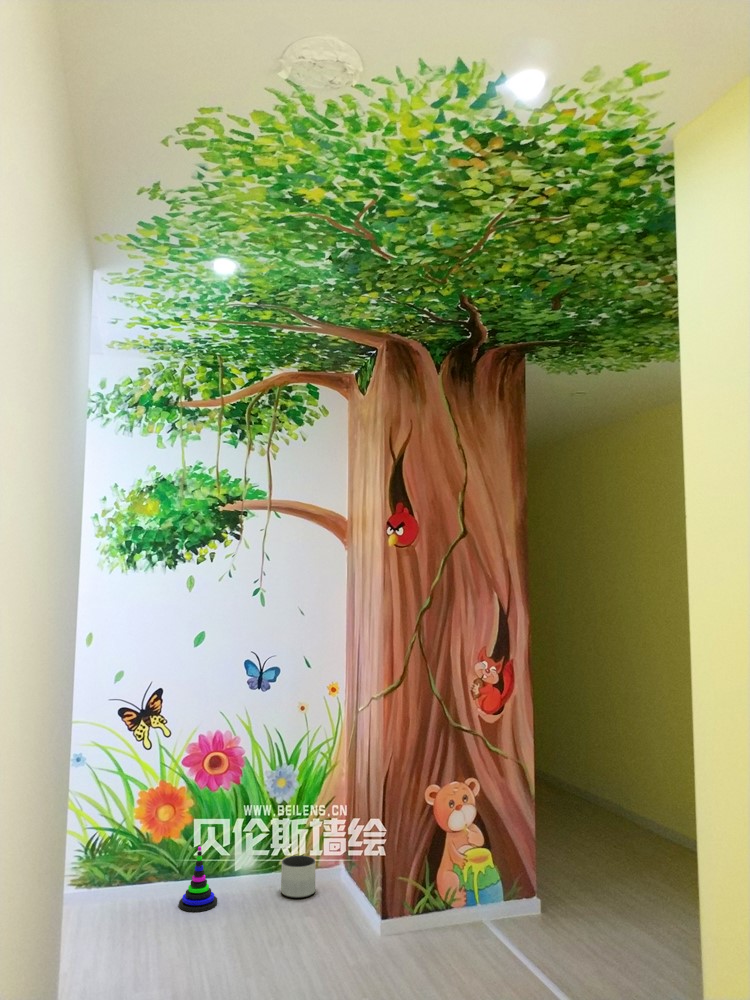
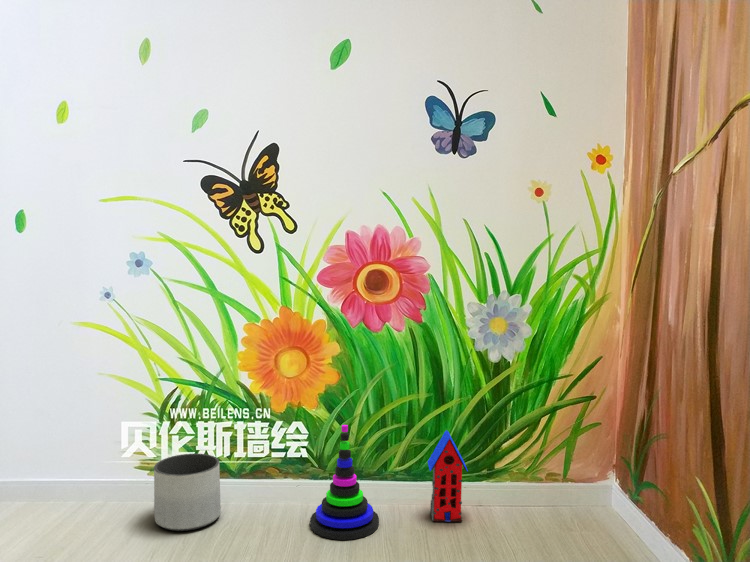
toy house: none [243,844,266,897] -> present [428,430,468,522]
planter: present [281,856,315,898] -> present [154,454,221,531]

